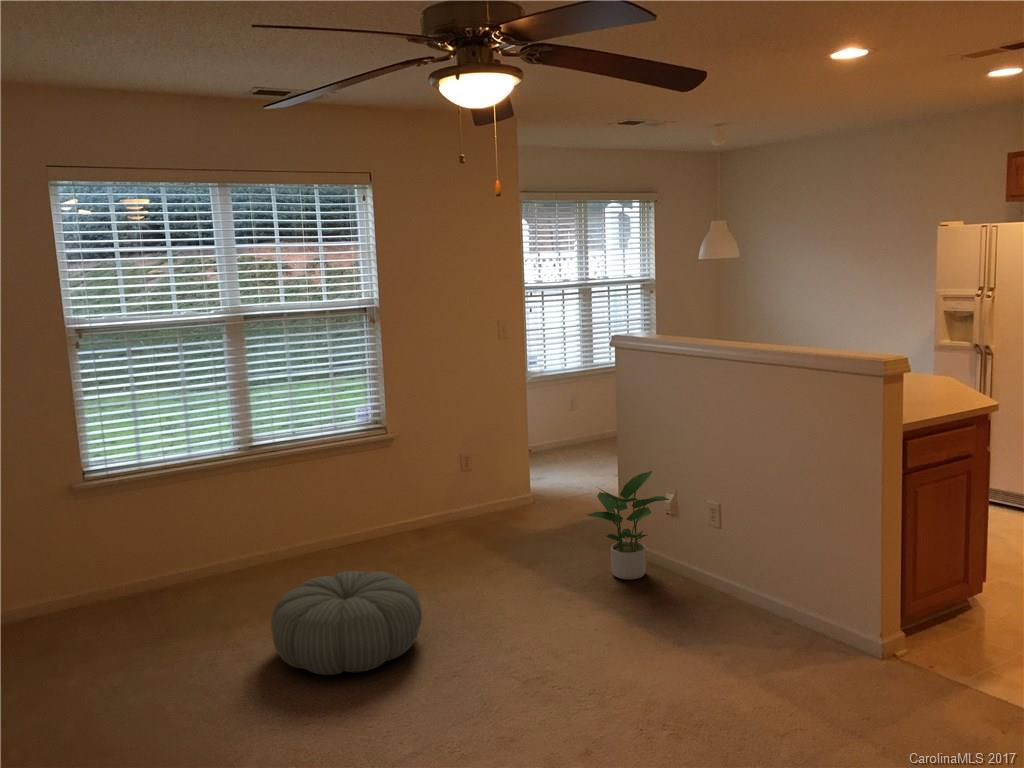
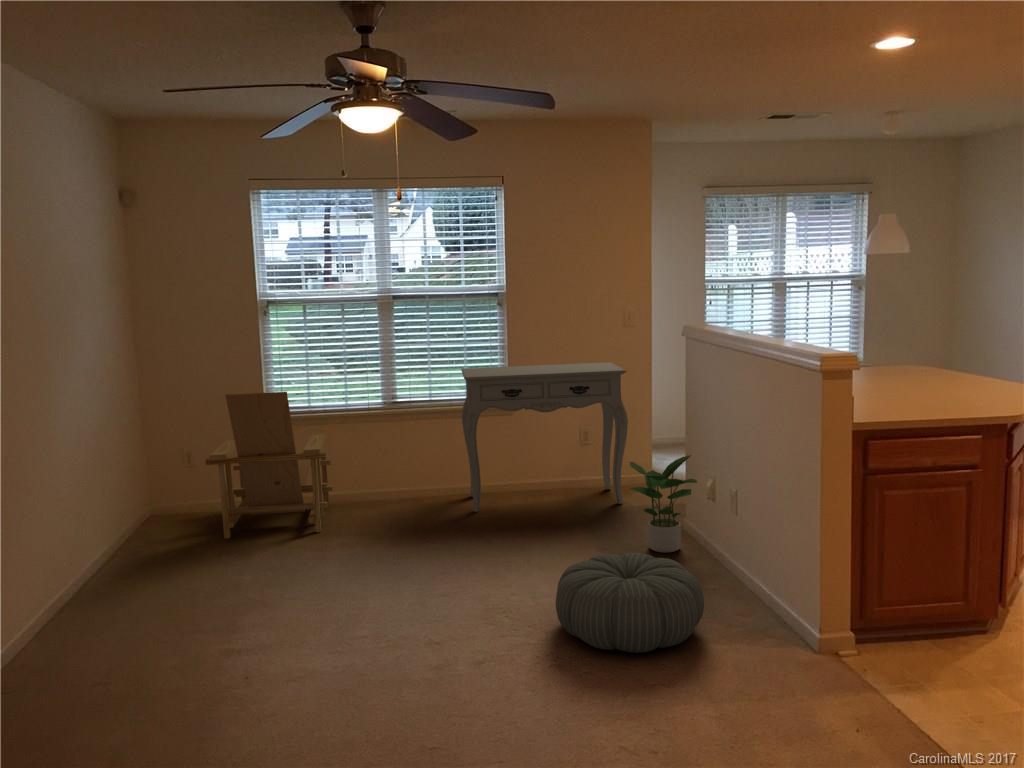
console table: none [334,379,533,567] -> present [461,362,628,512]
lounge chair: none [41,449,215,663] -> present [206,392,333,539]
pouf: present [271,571,422,675] -> present [556,553,704,653]

